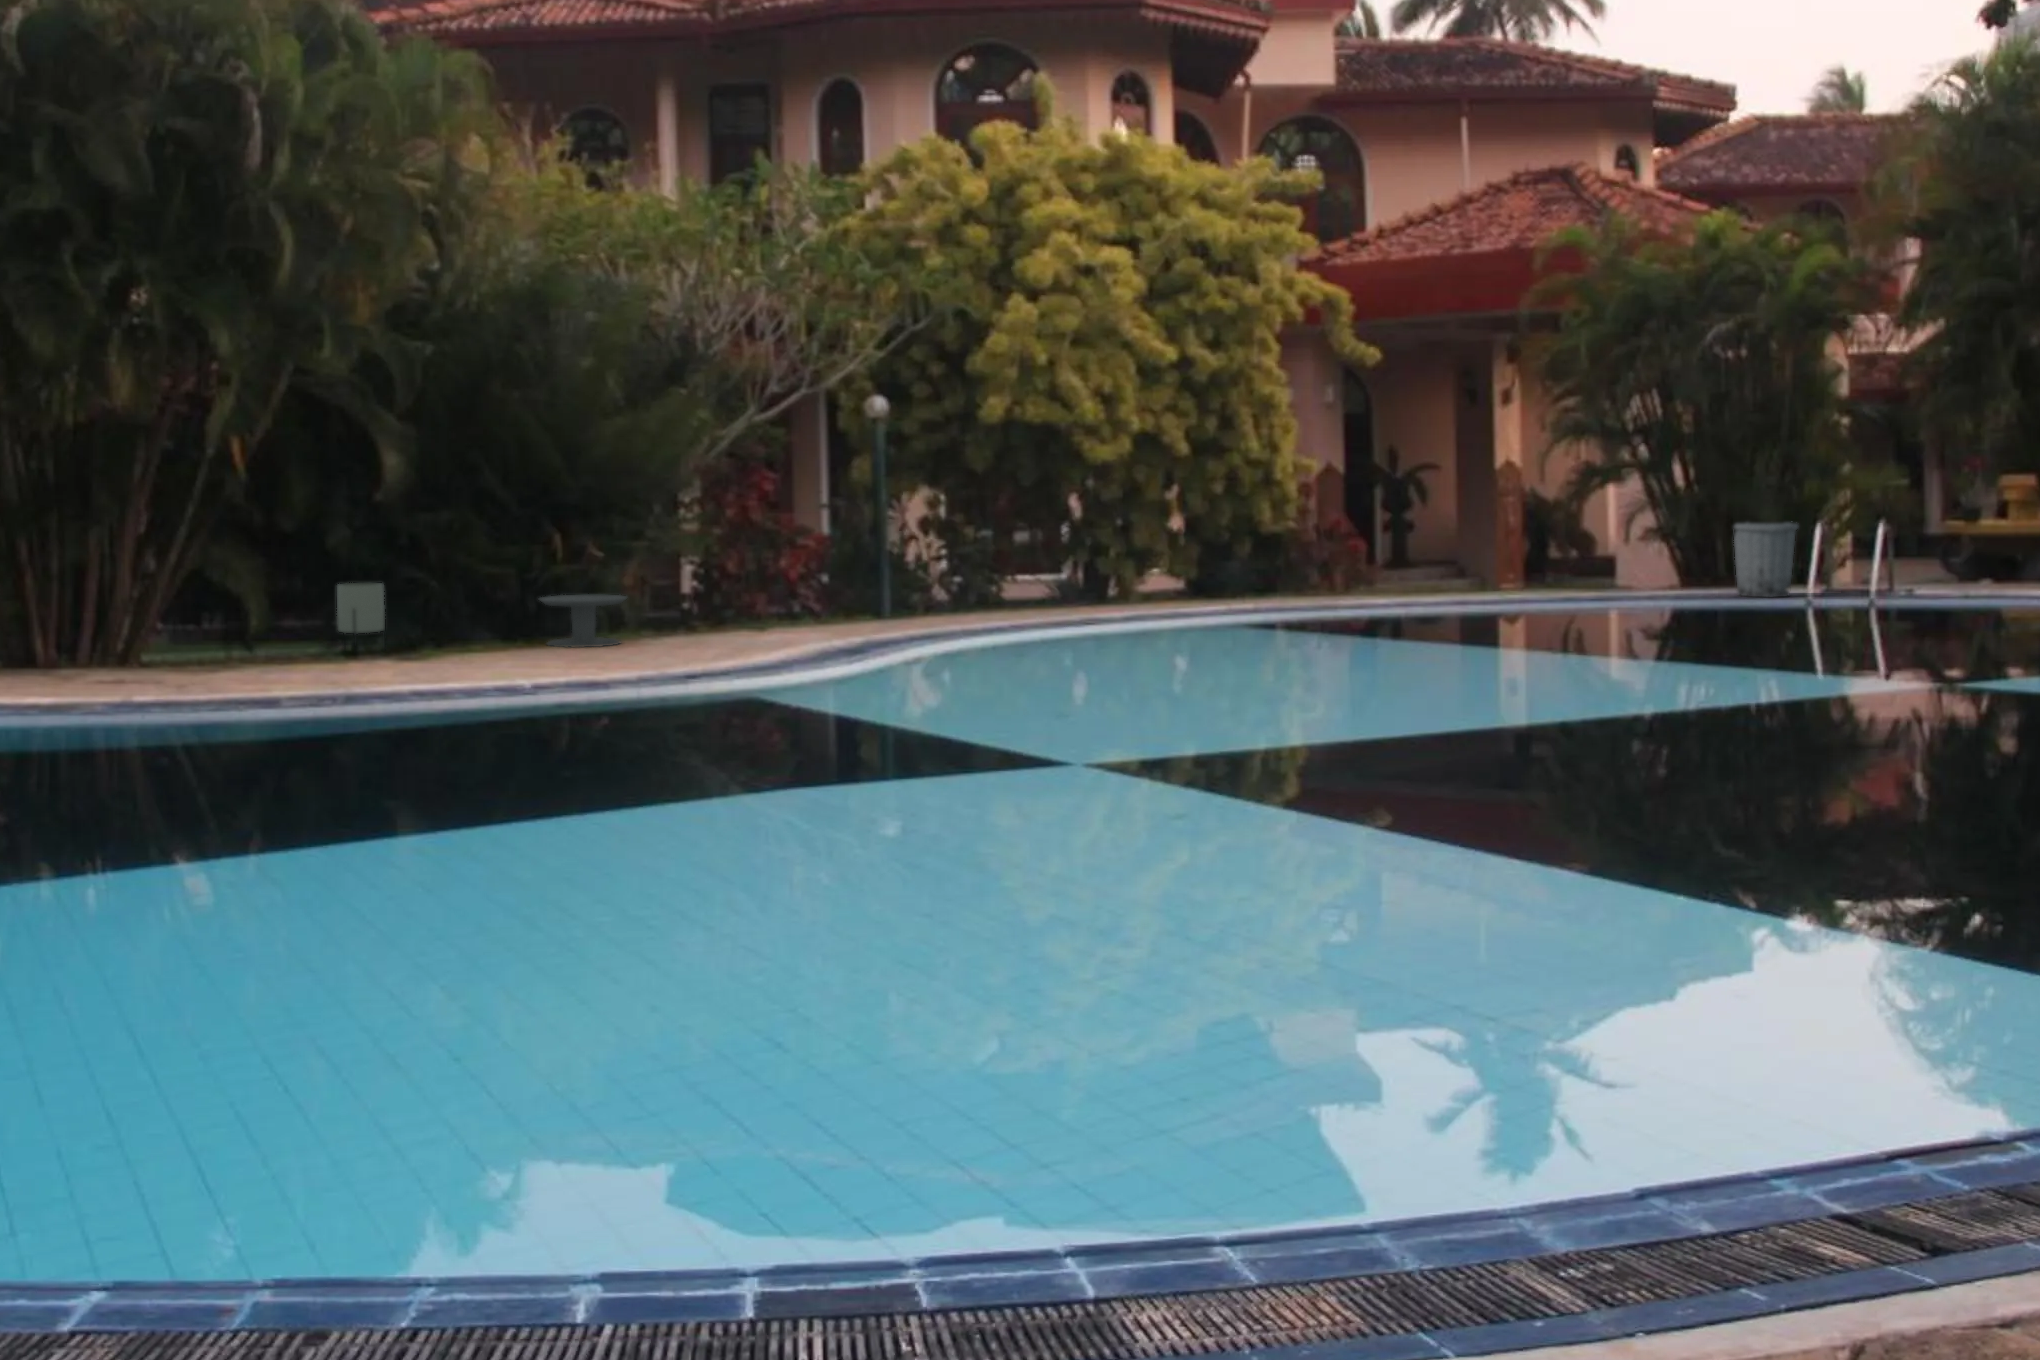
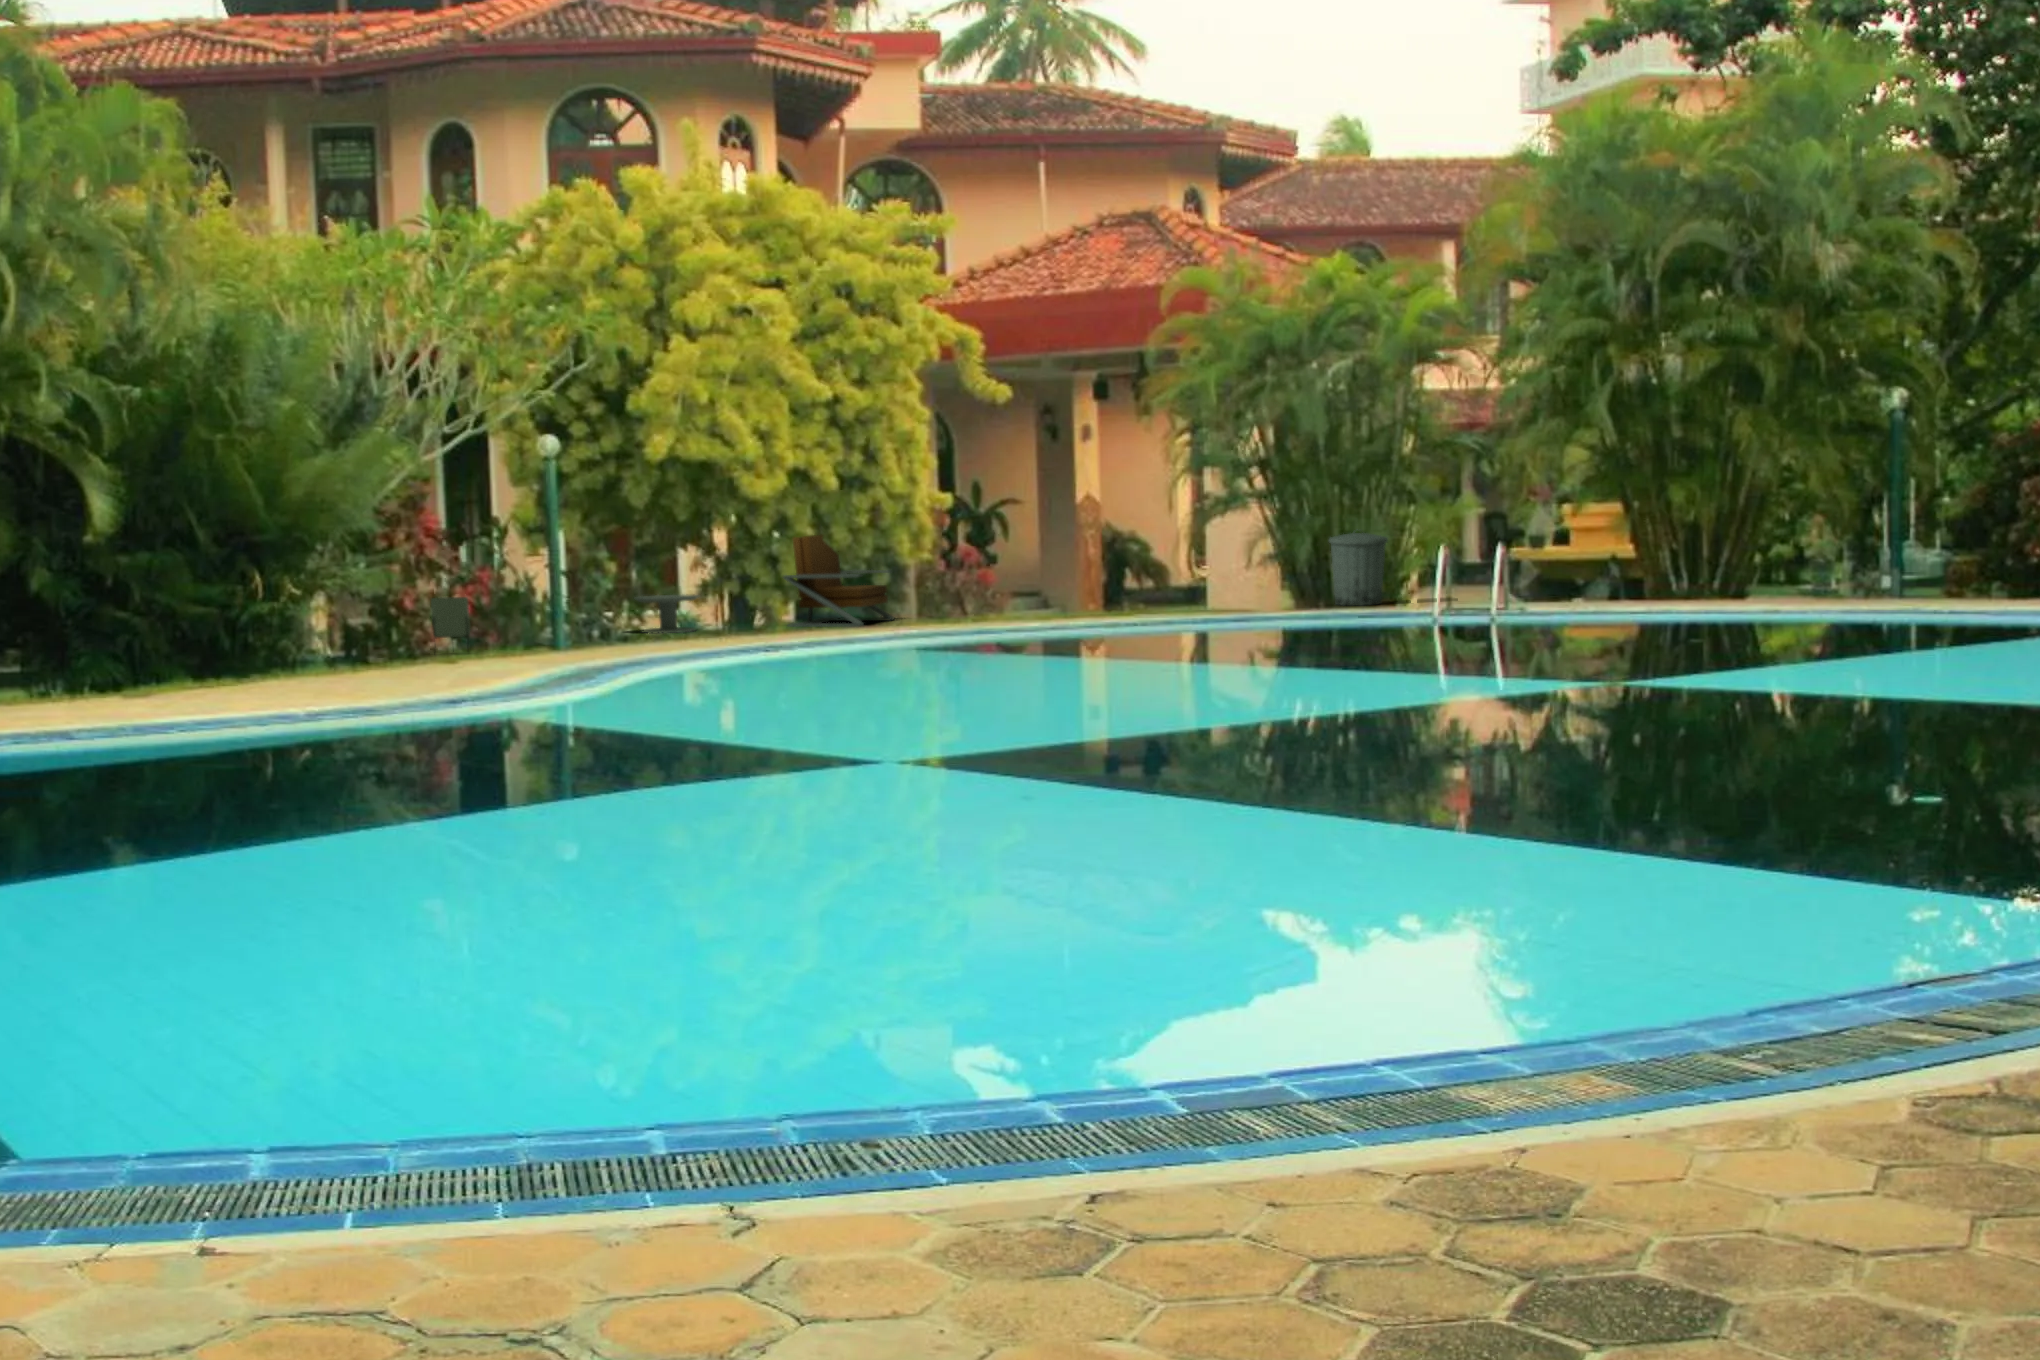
lounge chair: none [1126,501,1248,602] -> present [783,535,894,627]
planter: present [337,583,385,634] -> present [431,597,470,639]
side table: present [539,594,627,647] -> present [635,595,699,633]

